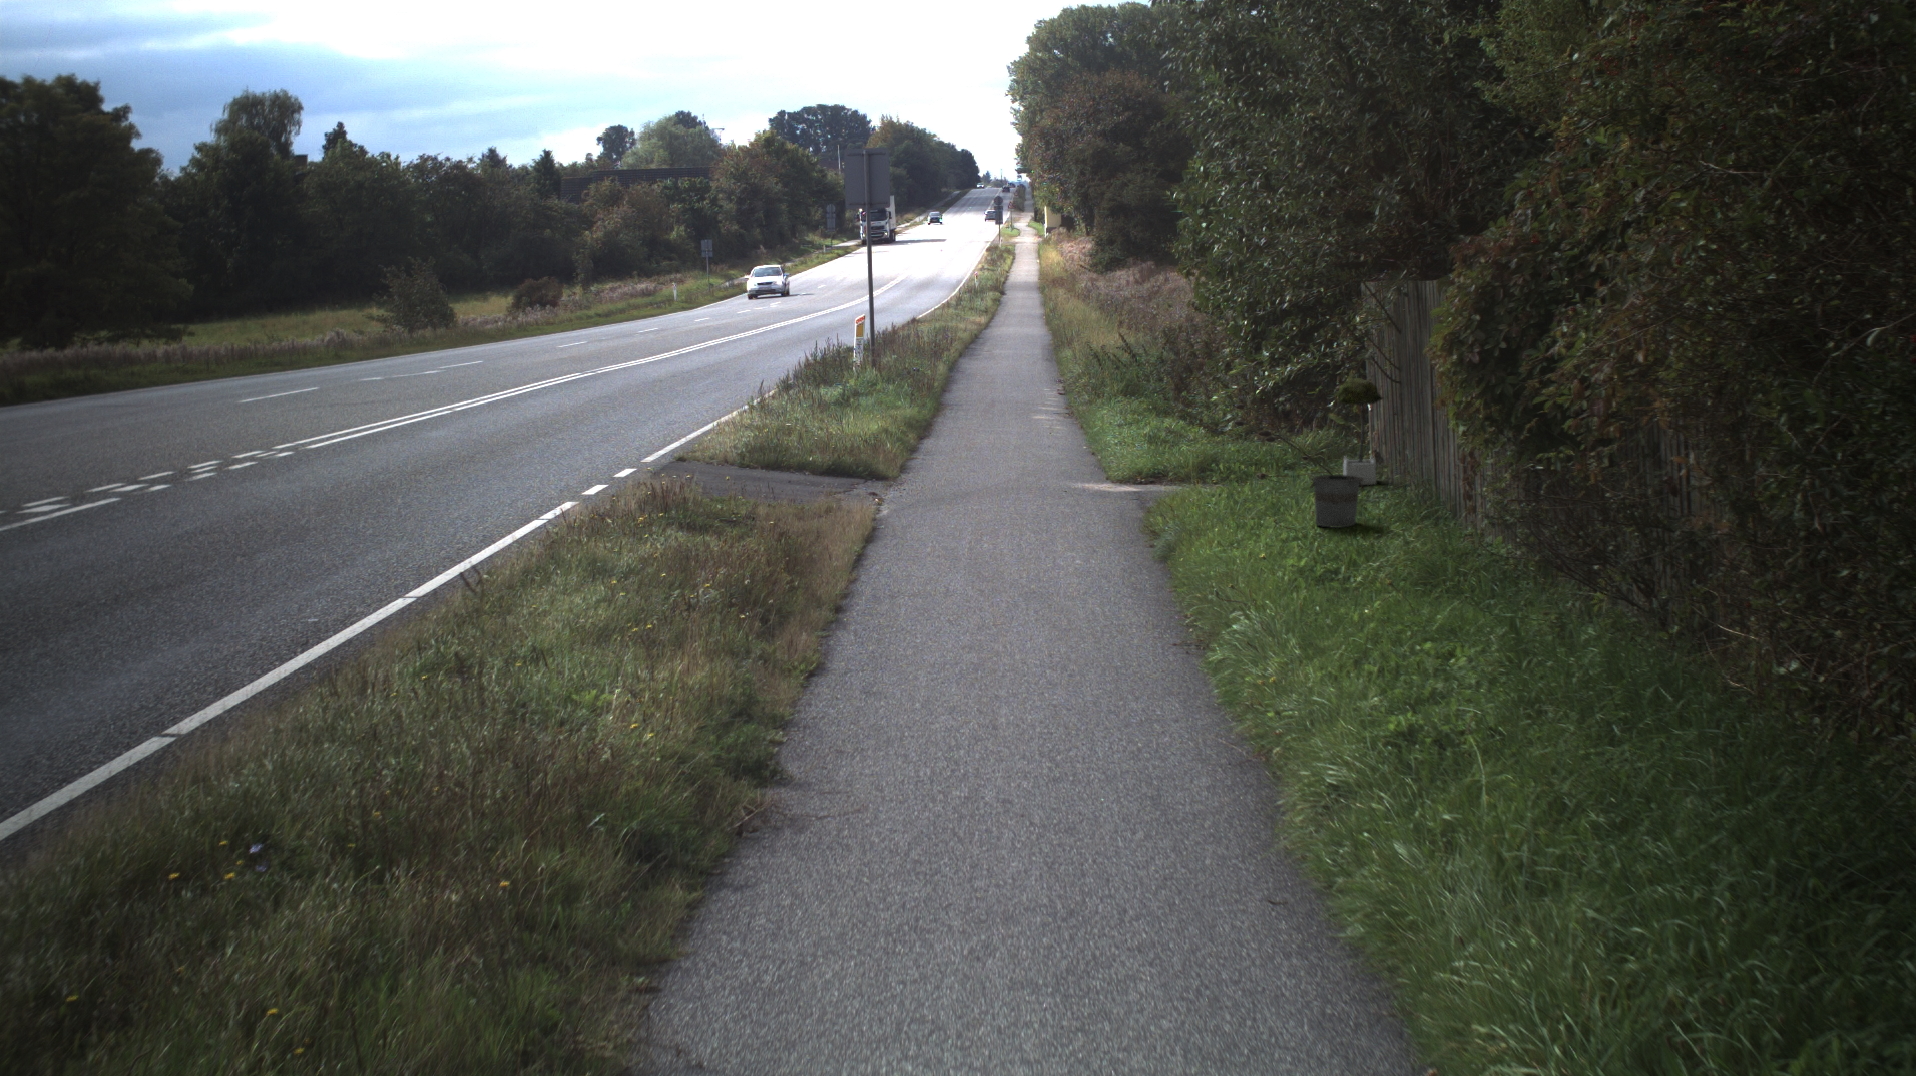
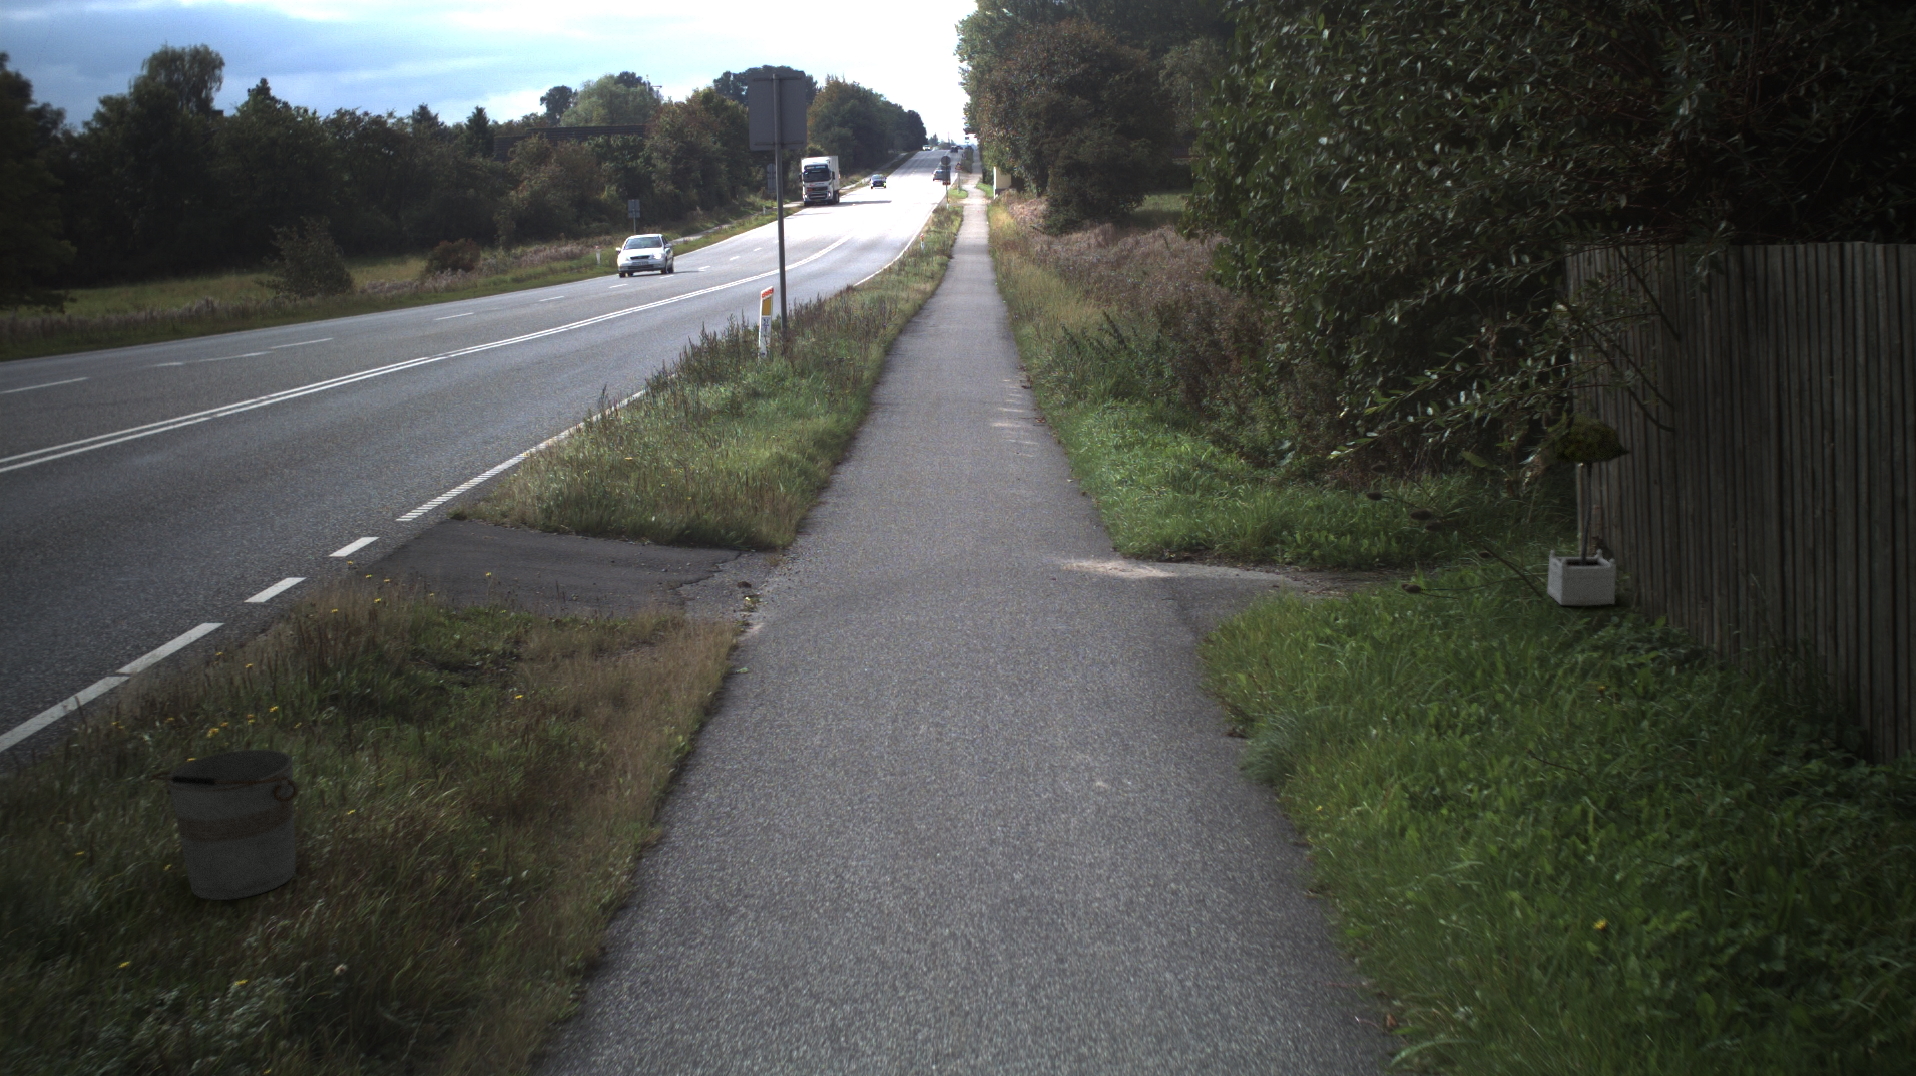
bucket: present [1310,475,1363,528] -> present [151,750,299,900]

